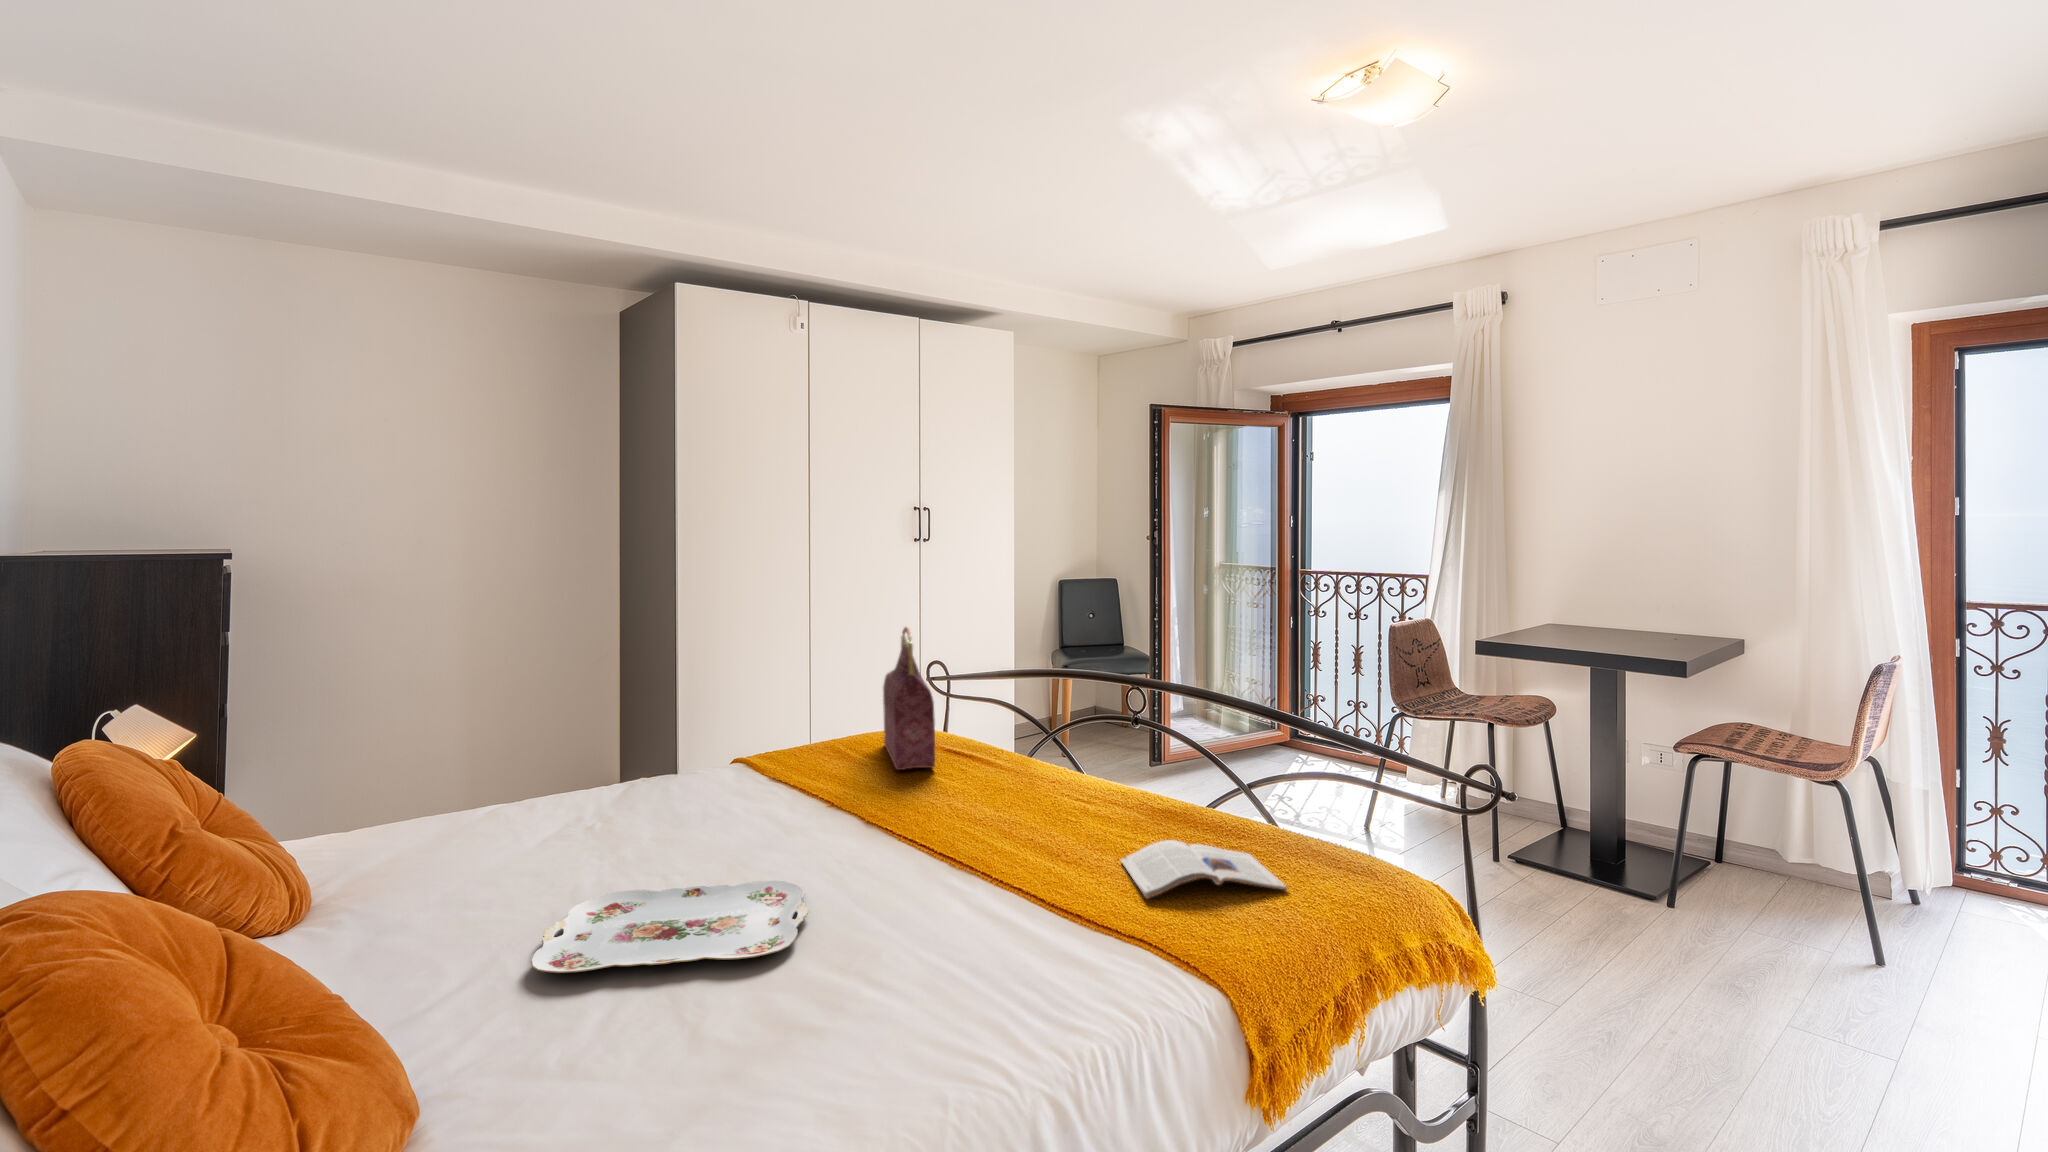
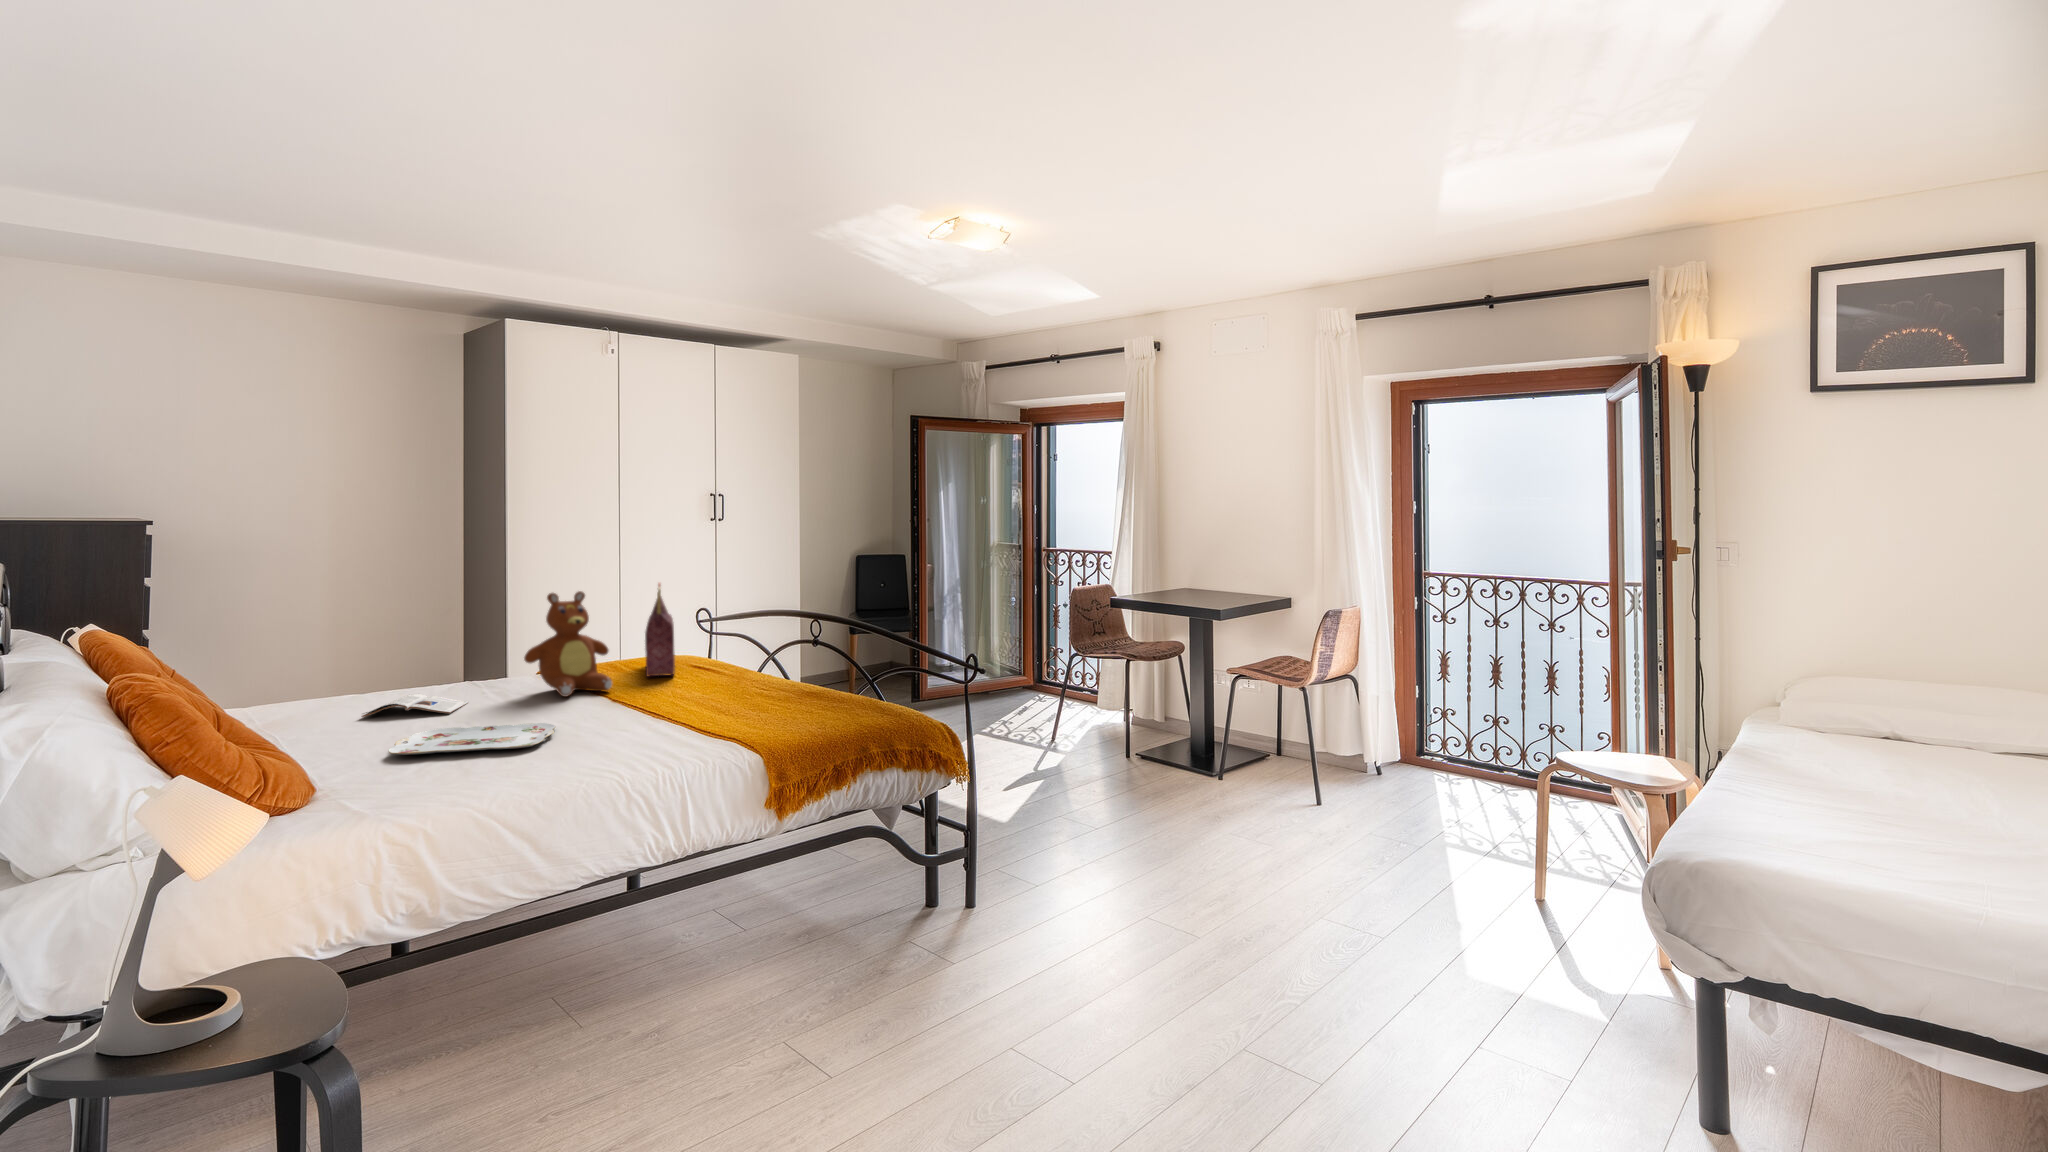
teddy bear: none [729,644,858,812] -> present [524,591,612,697]
magazine: present [1121,840,1287,899] -> present [361,694,468,717]

